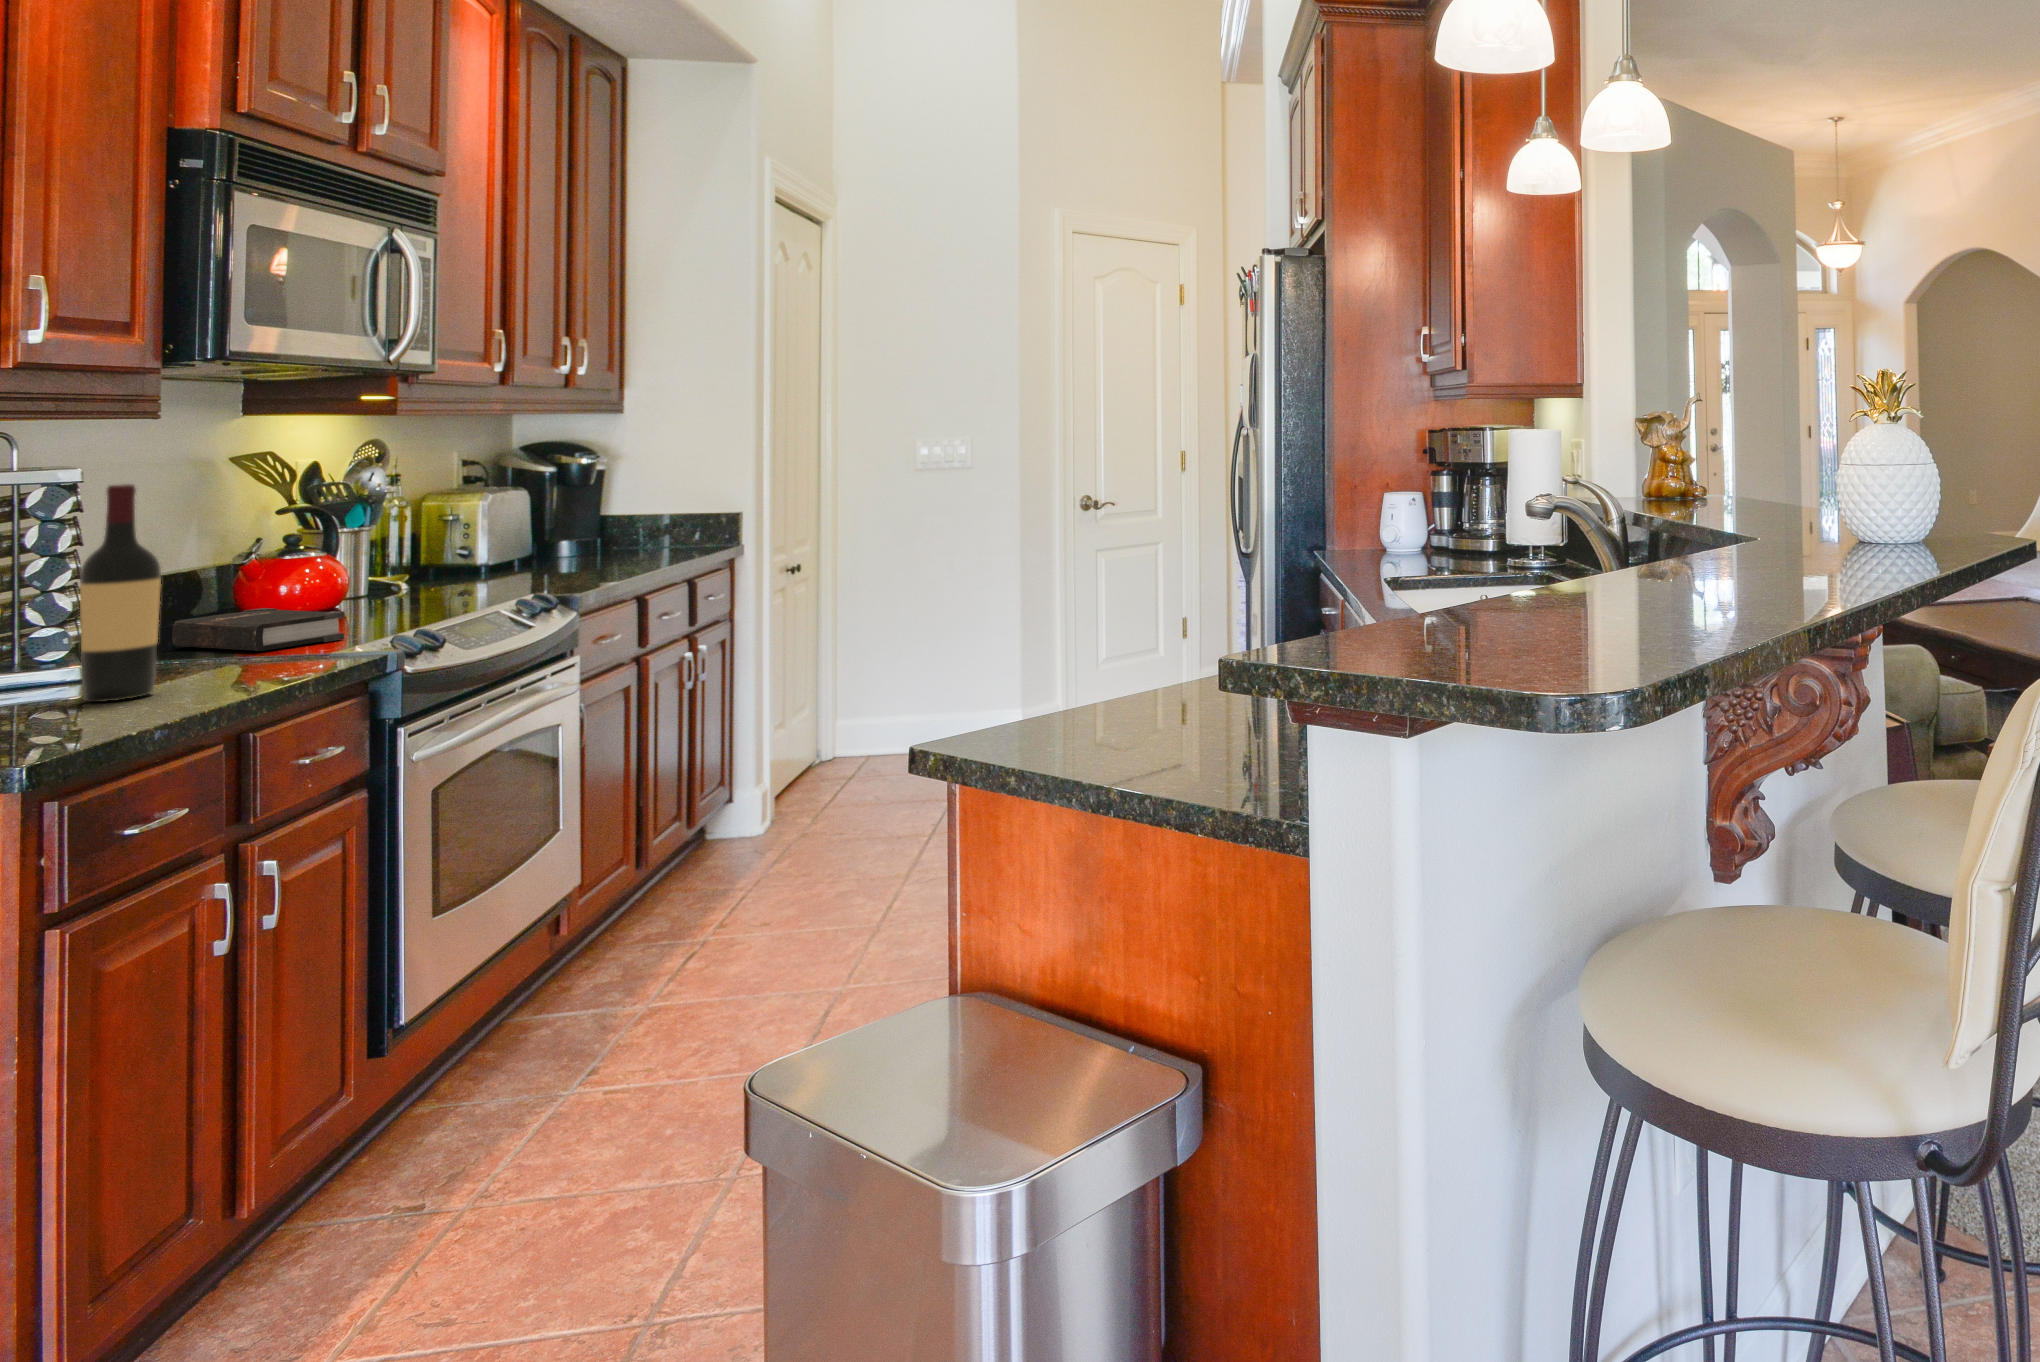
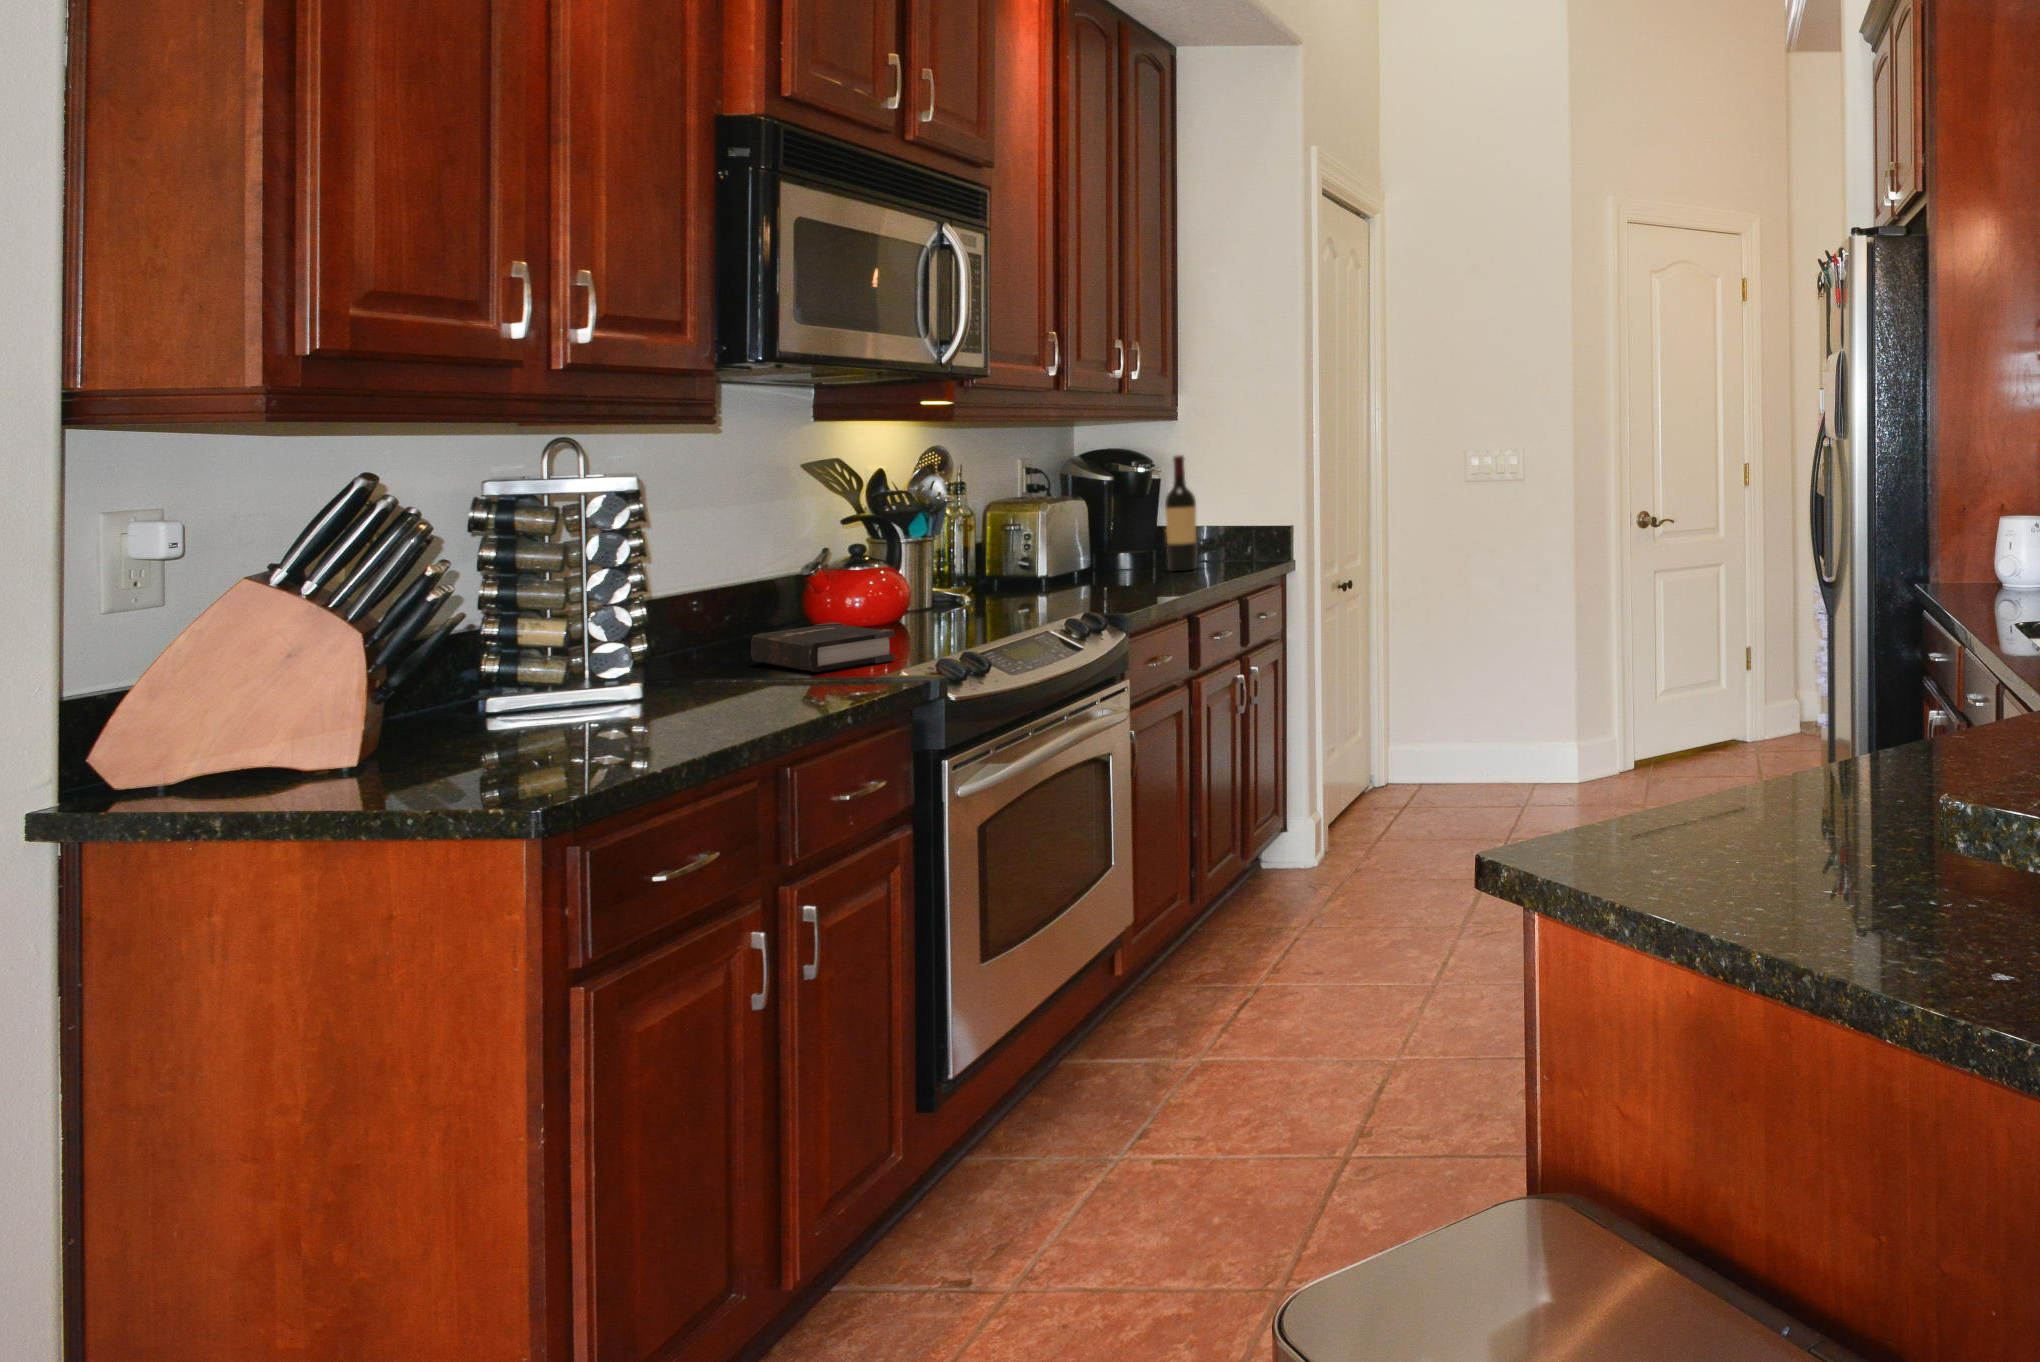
wine bottle: present [80,484,161,702] -> present [1165,456,1196,571]

